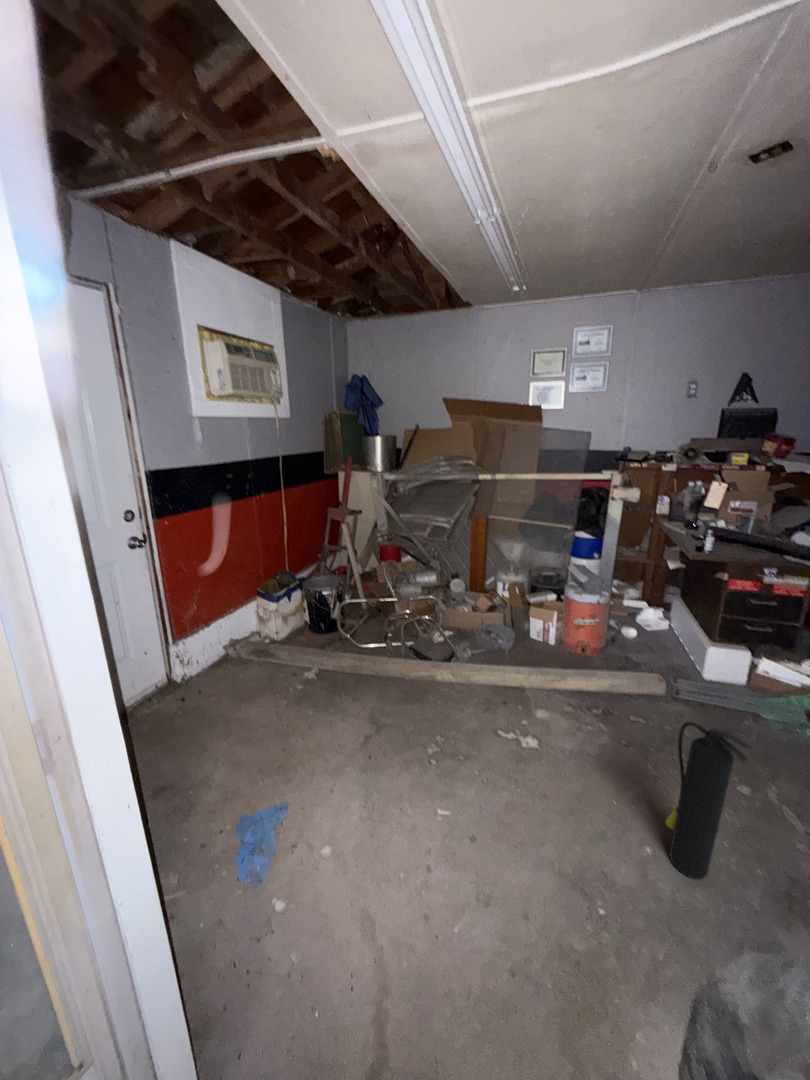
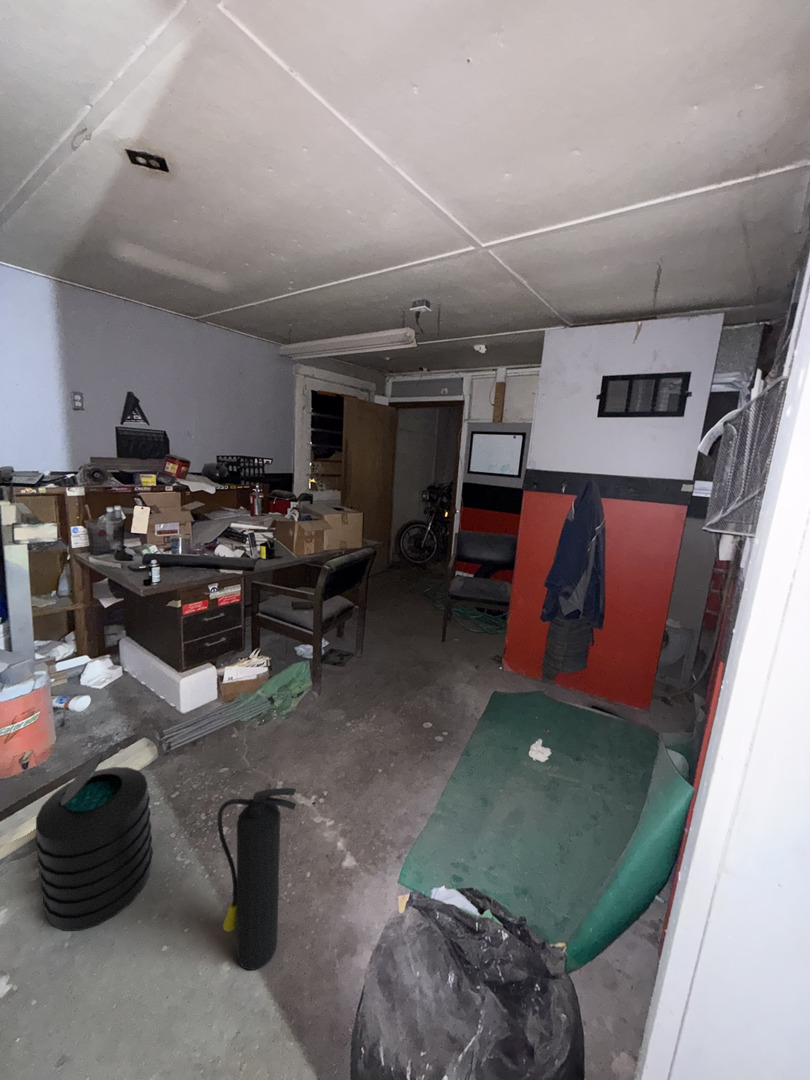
trash can: none [572,650,647,763] -> present [36,752,153,931]

